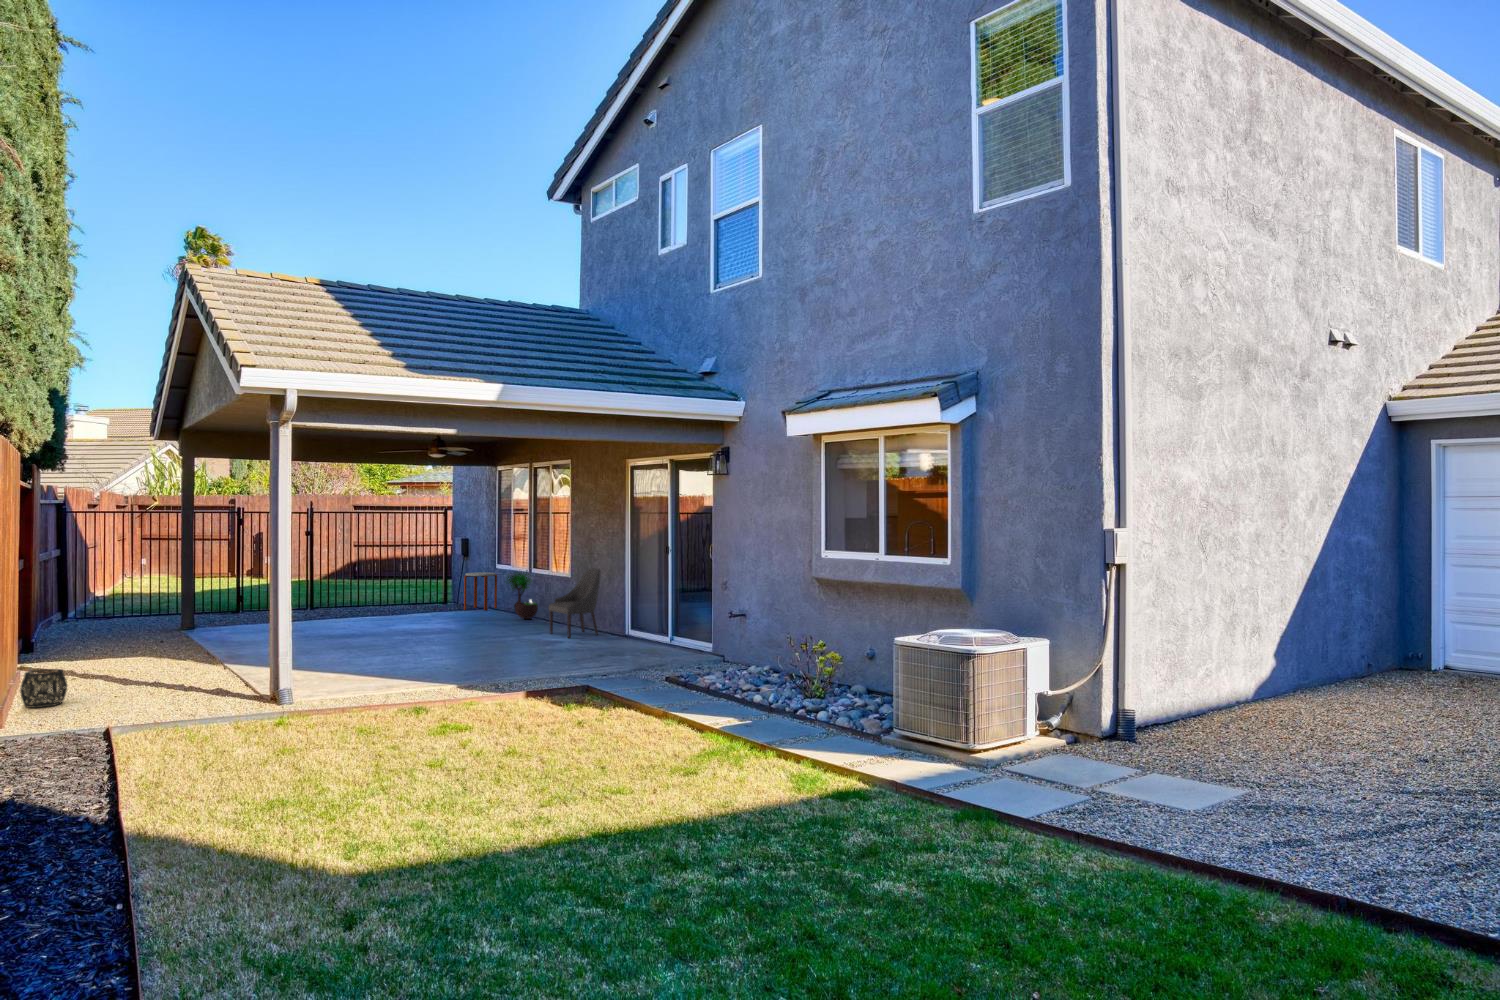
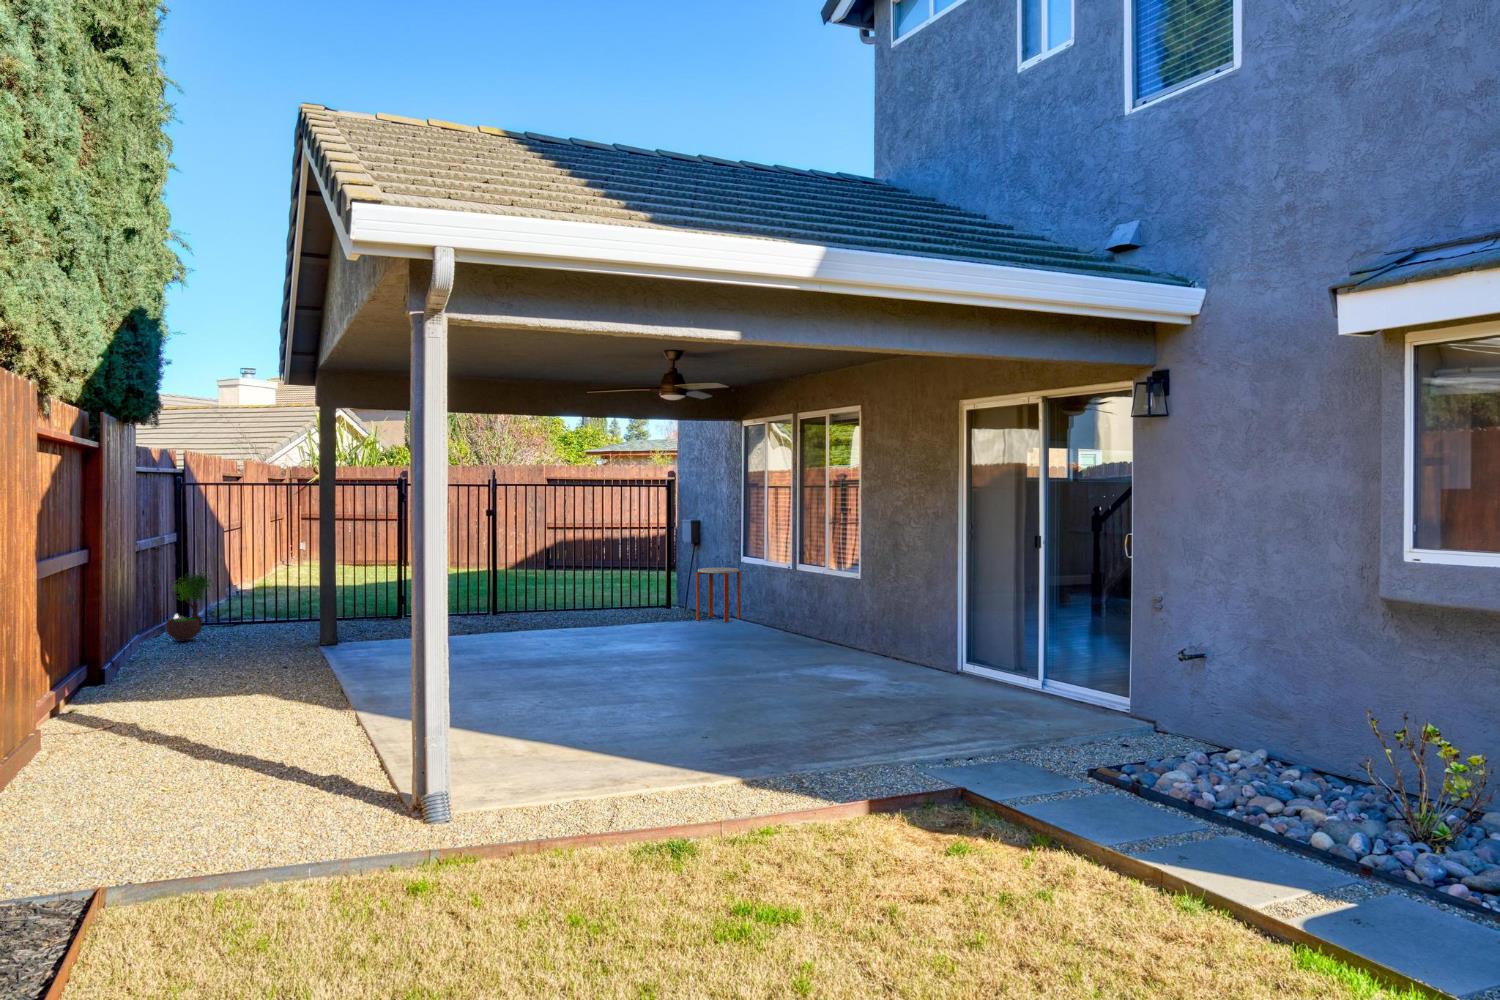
chair: present [548,568,600,638] -> none [835,567,916,678]
potted tree: present [507,573,538,619] -> present [166,573,213,641]
woven basket: present [20,669,67,708] -> none [38,739,114,807]

